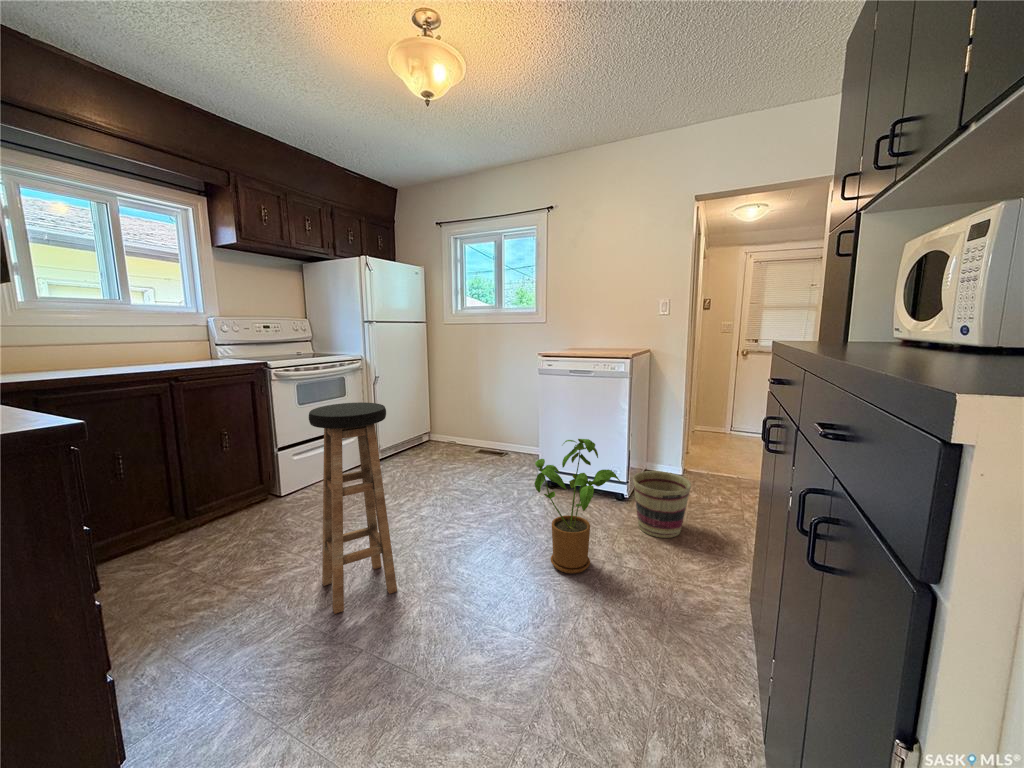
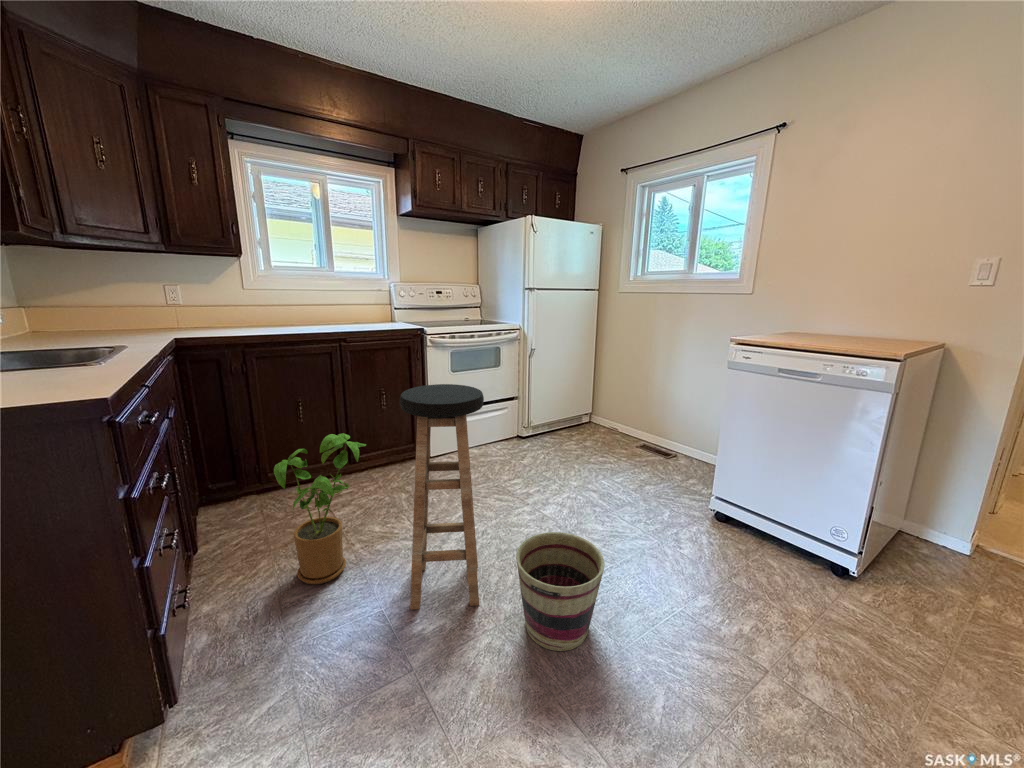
house plant: present [534,439,621,574] -> present [274,433,366,584]
basket: present [633,471,691,538] -> present [516,532,605,651]

